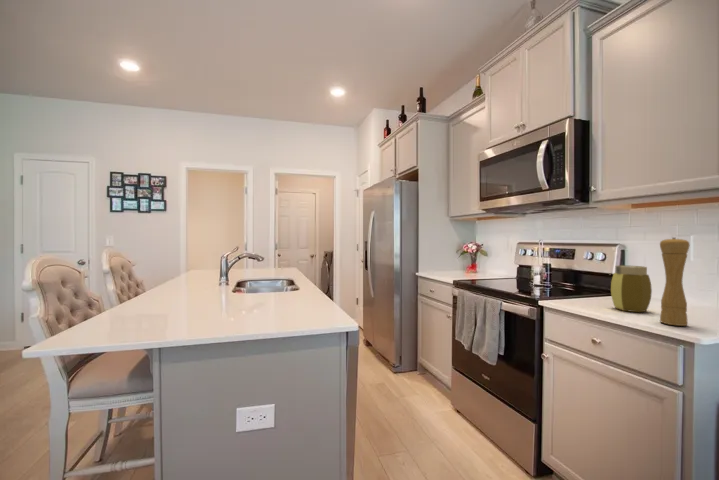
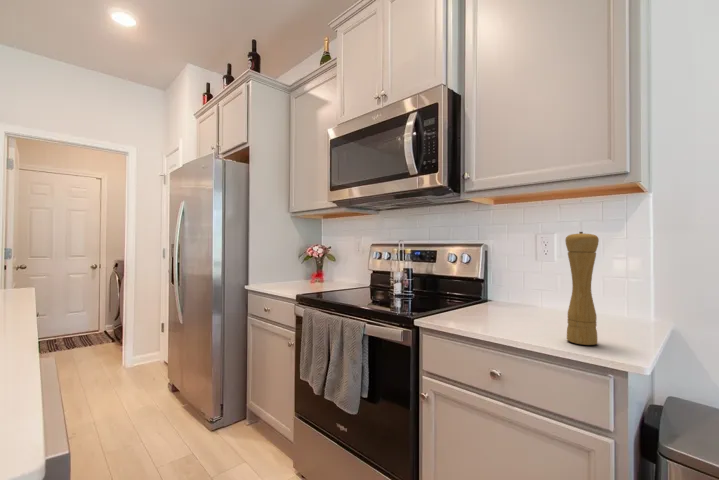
jar: present [611,265,652,312] -> none [498,269,539,327]

